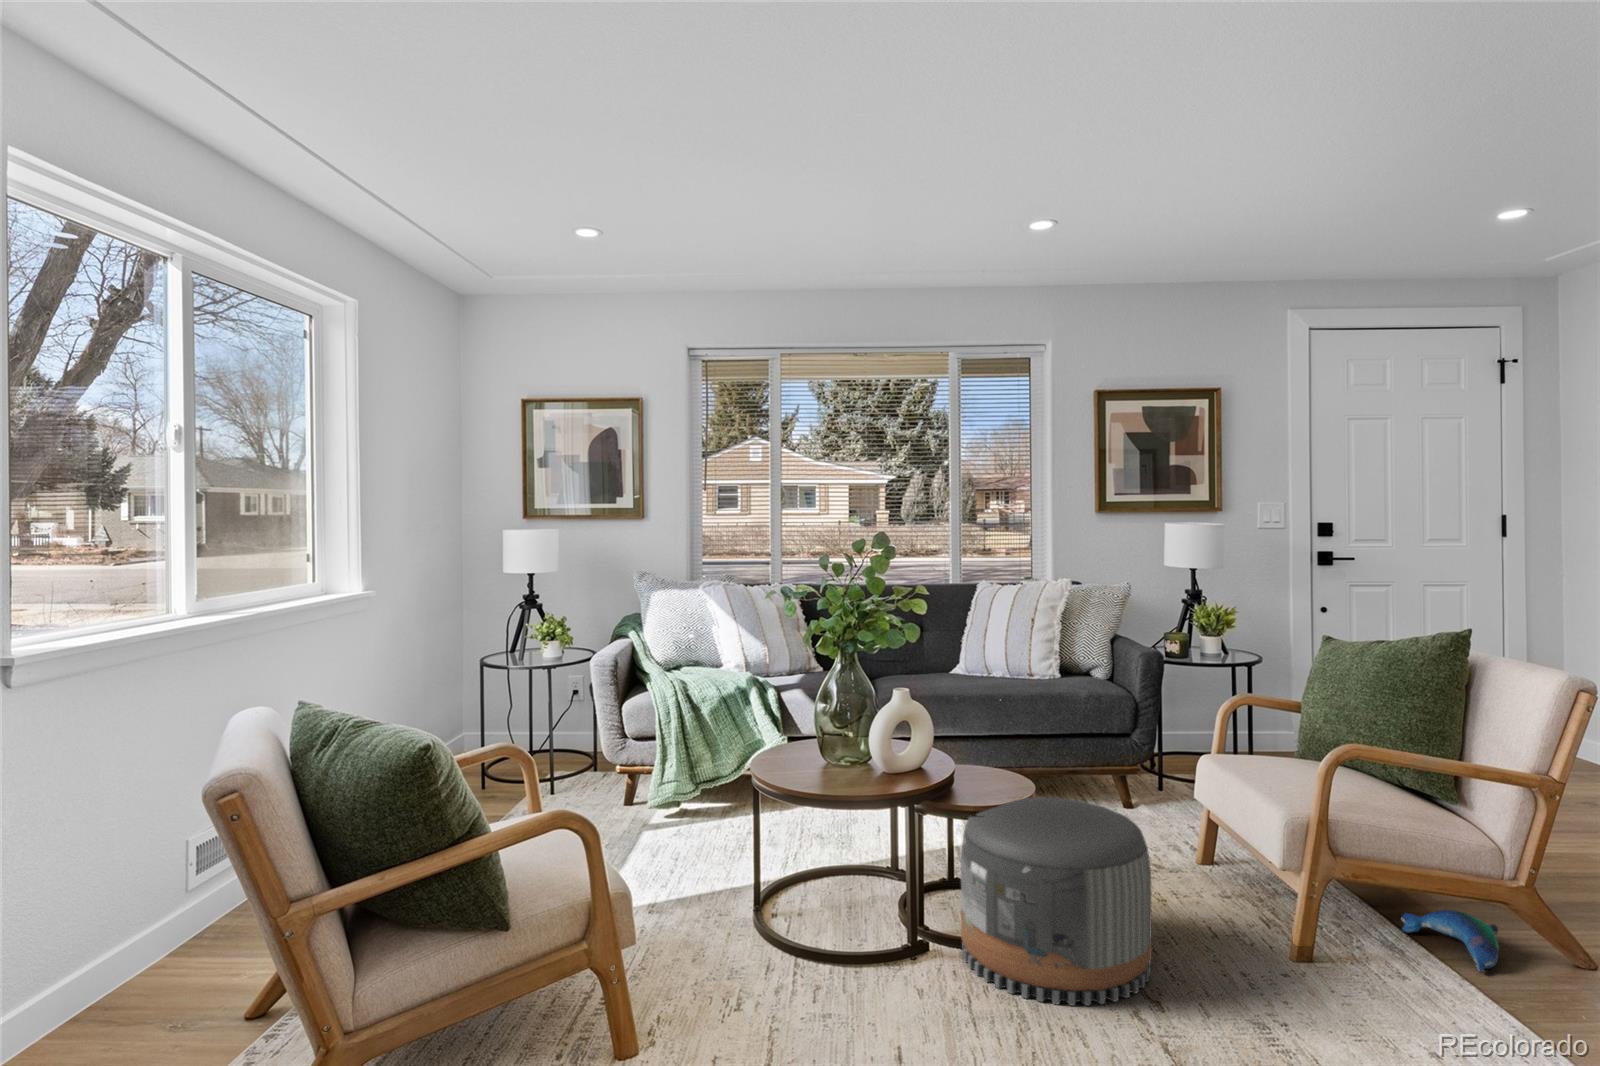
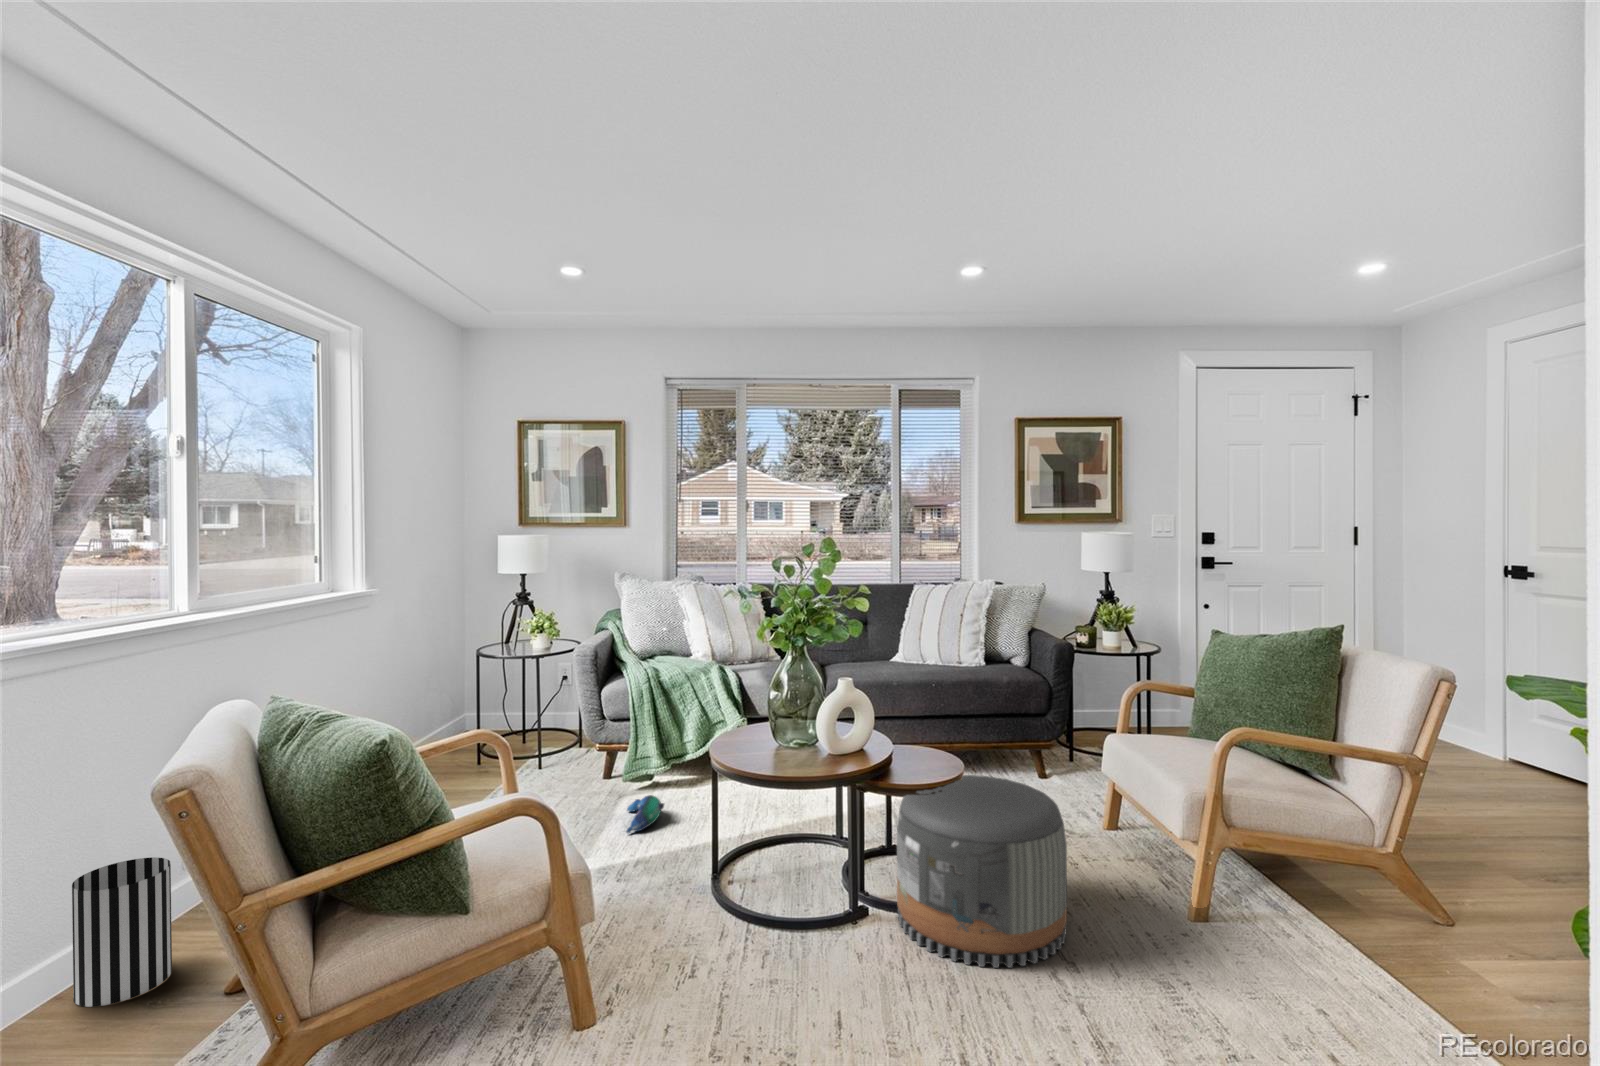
wastebasket: none [88,875,187,1028] -> present [72,857,172,1007]
plush toy: present [1402,910,1499,972] -> present [626,795,664,833]

